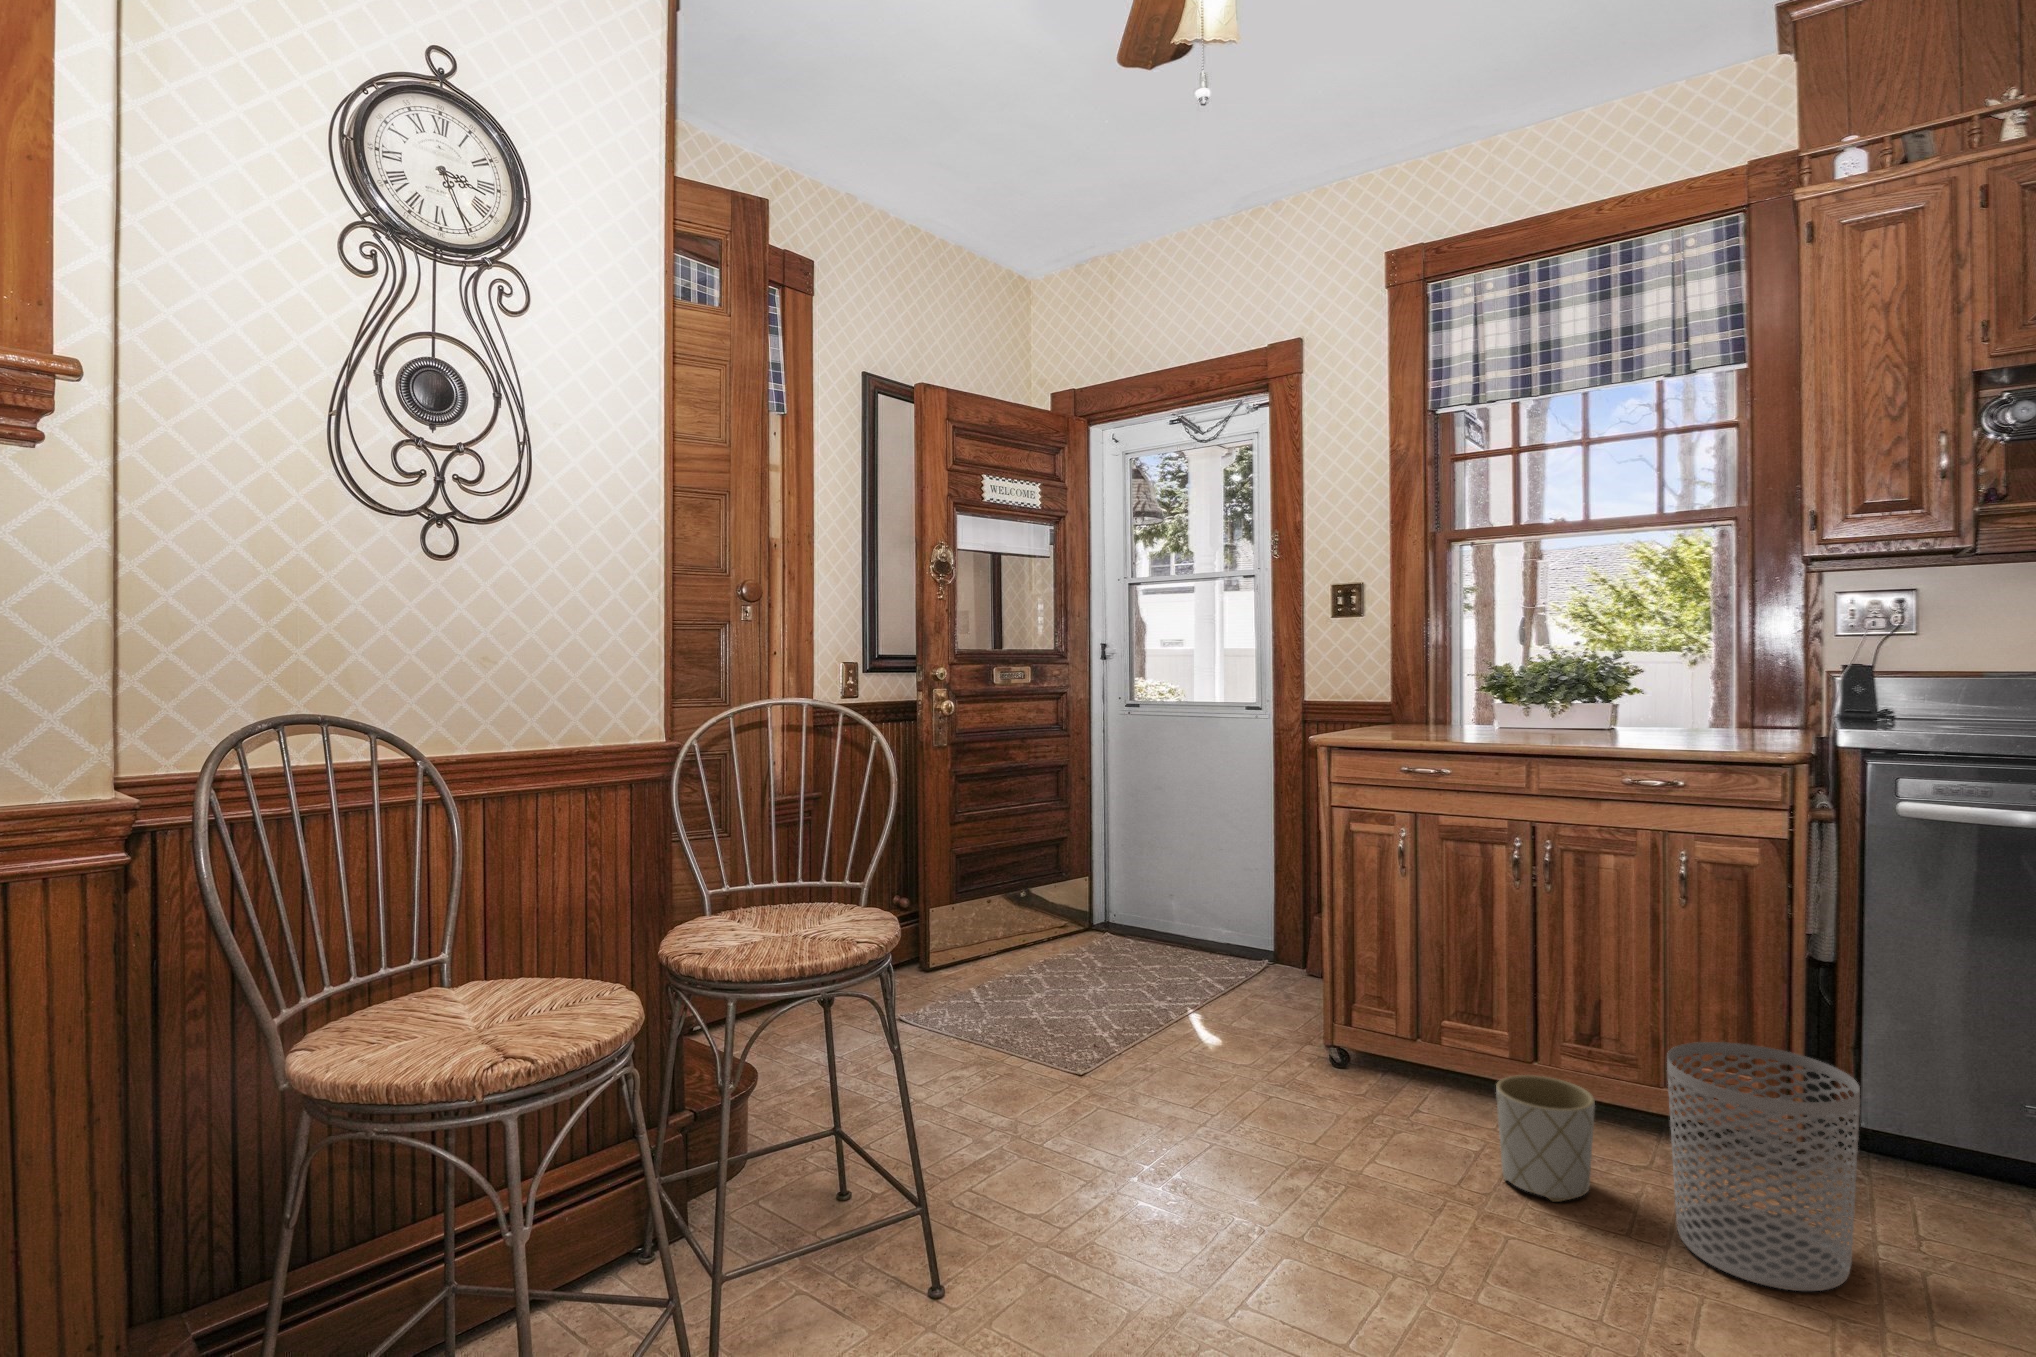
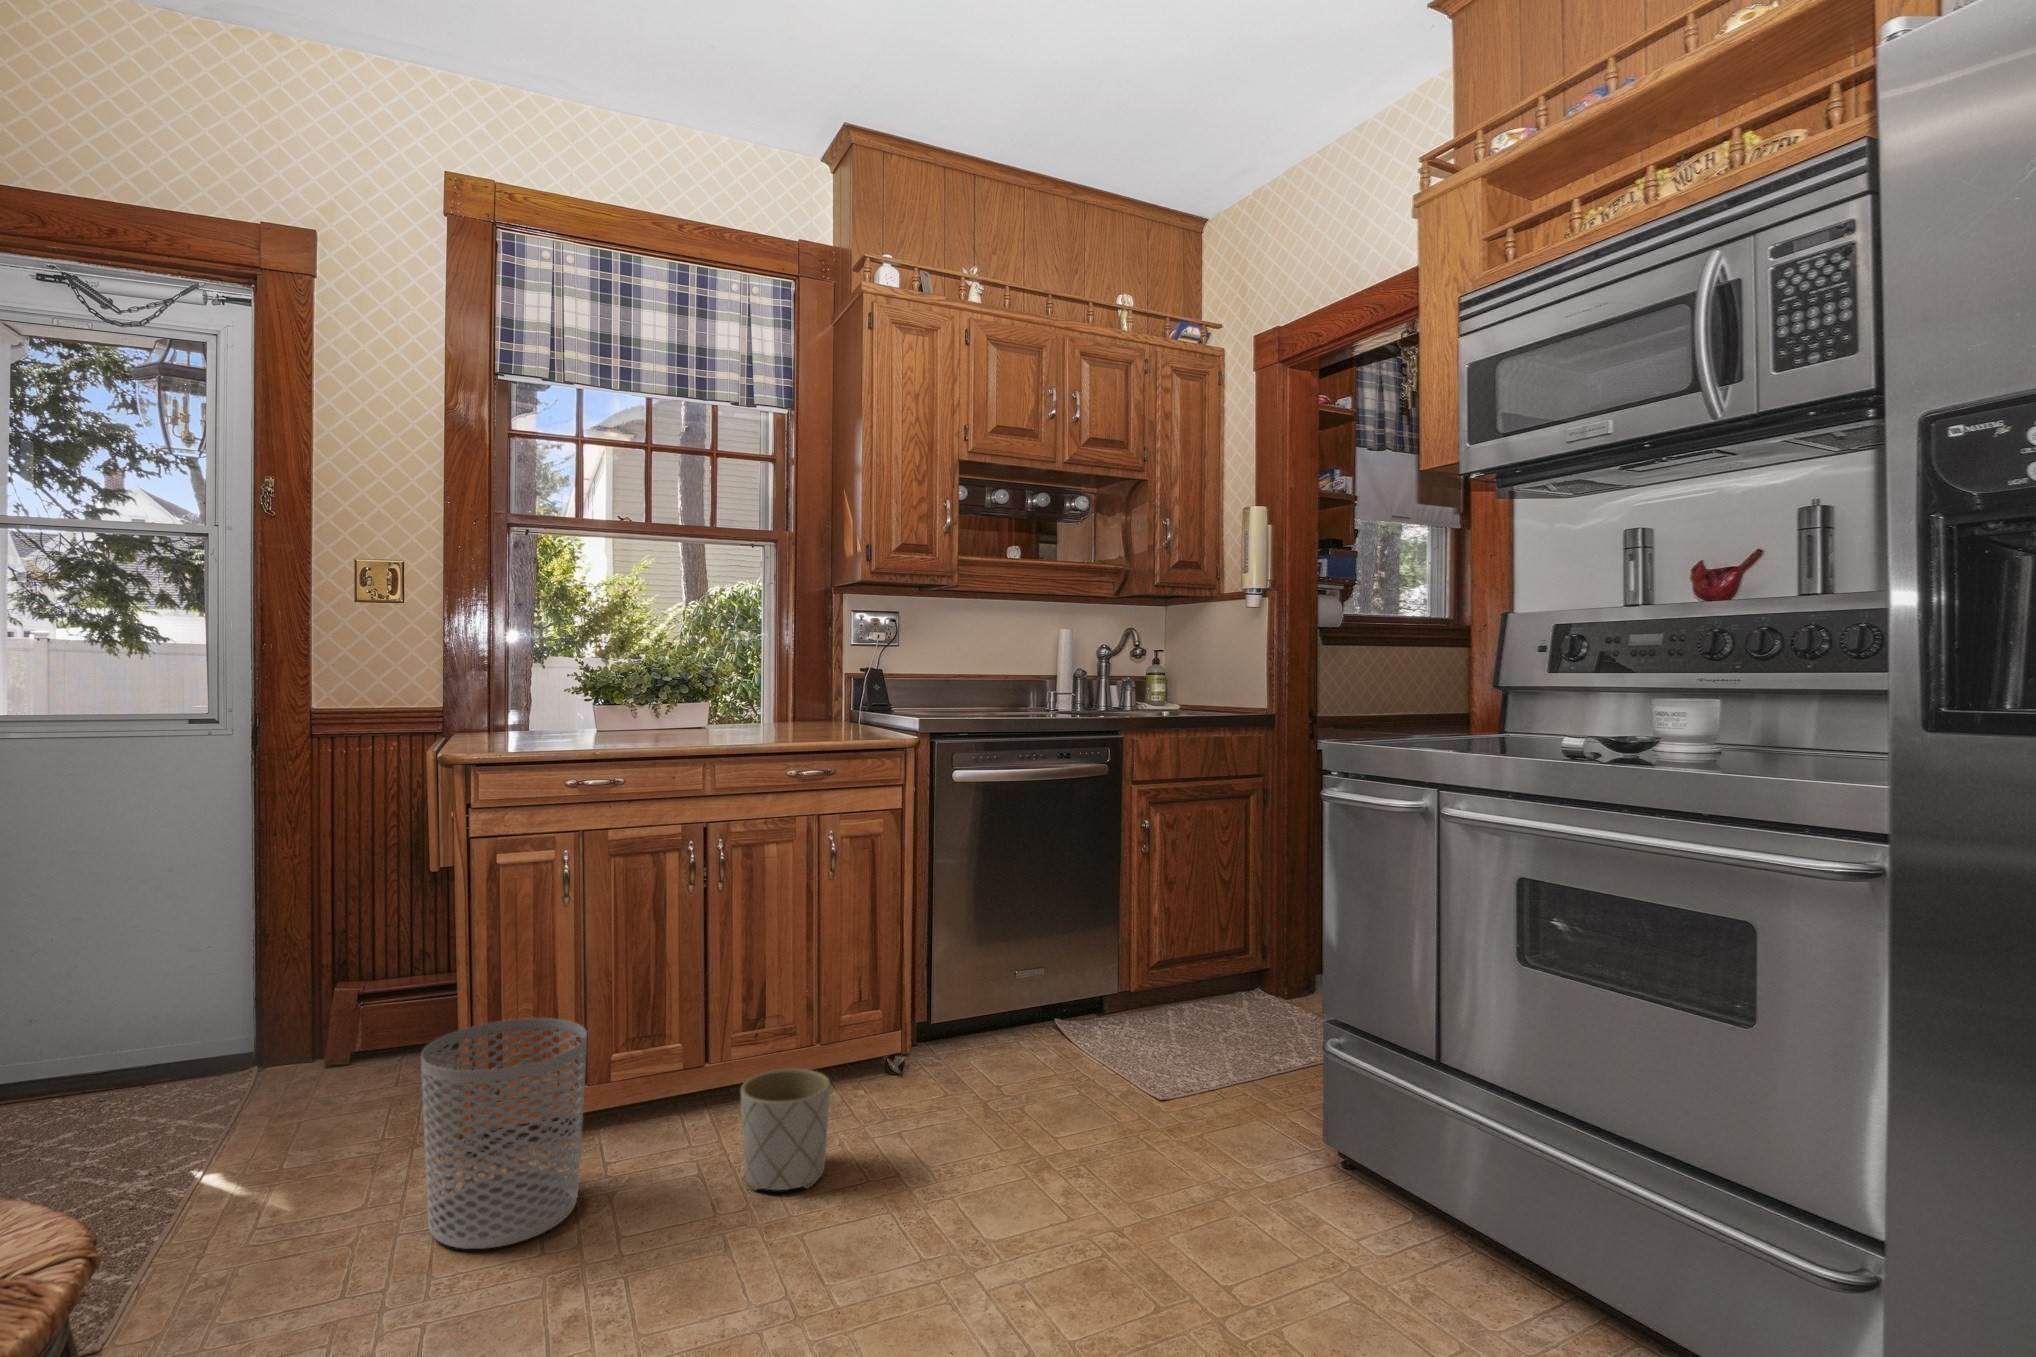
waste bin: present [1667,1042,1860,1291] -> present [421,1018,587,1249]

